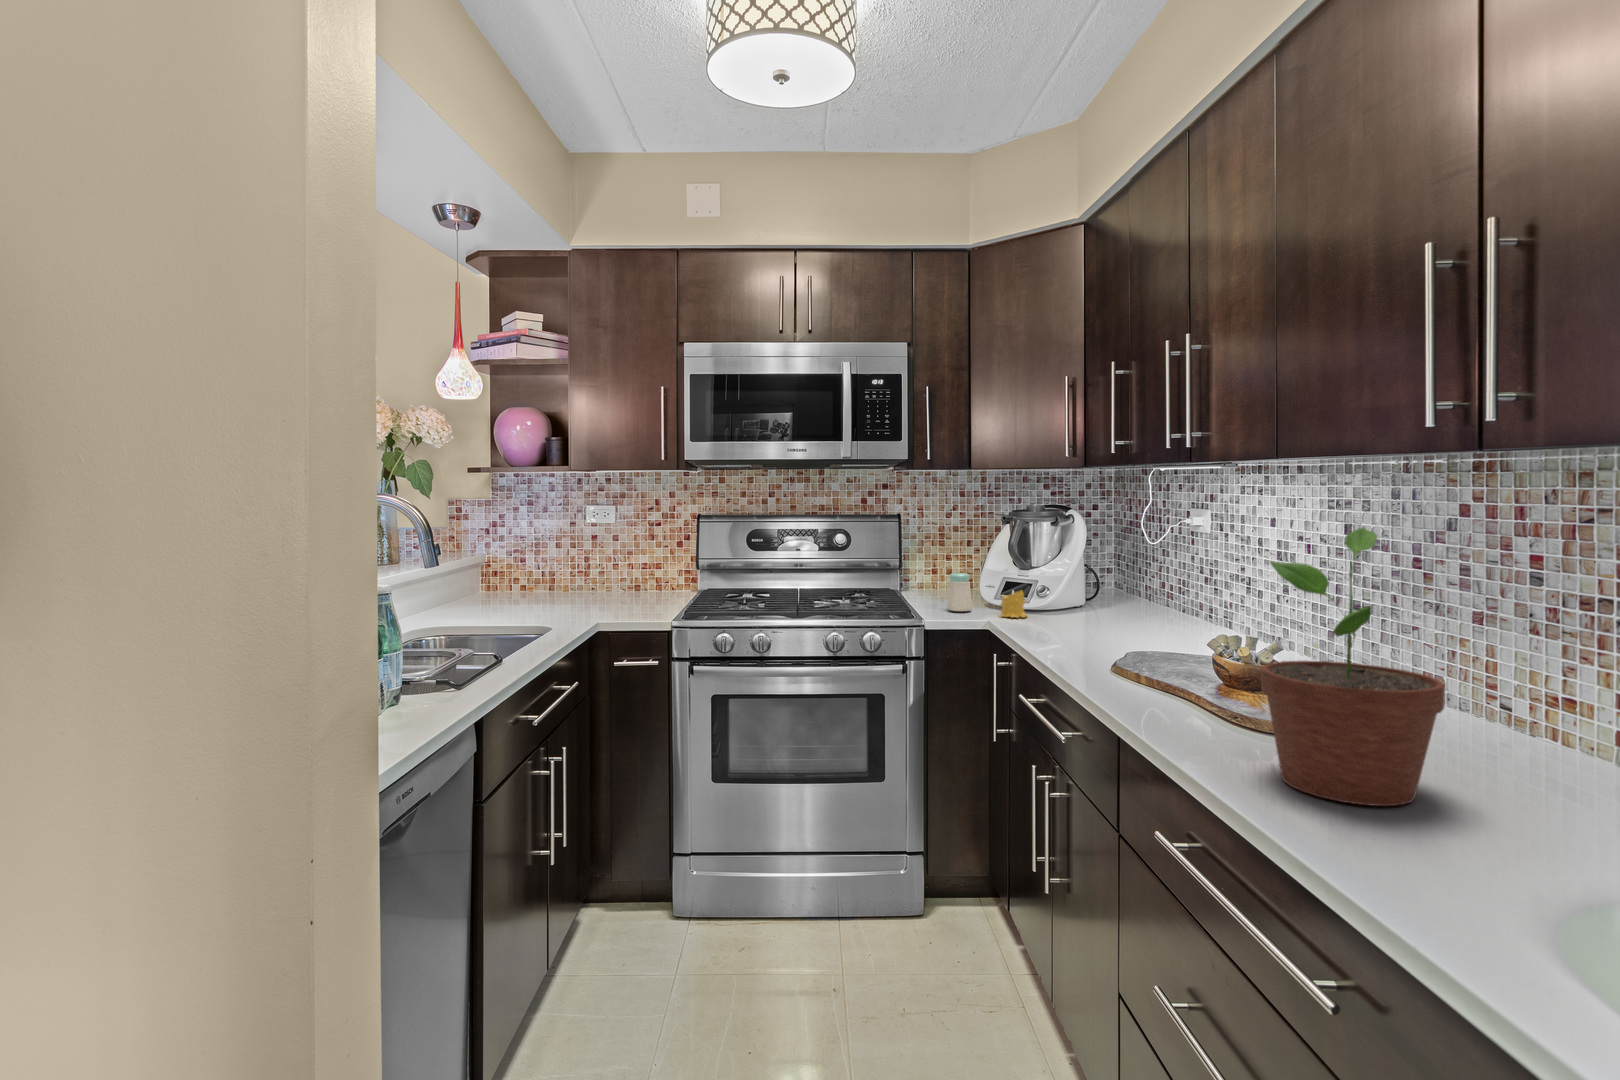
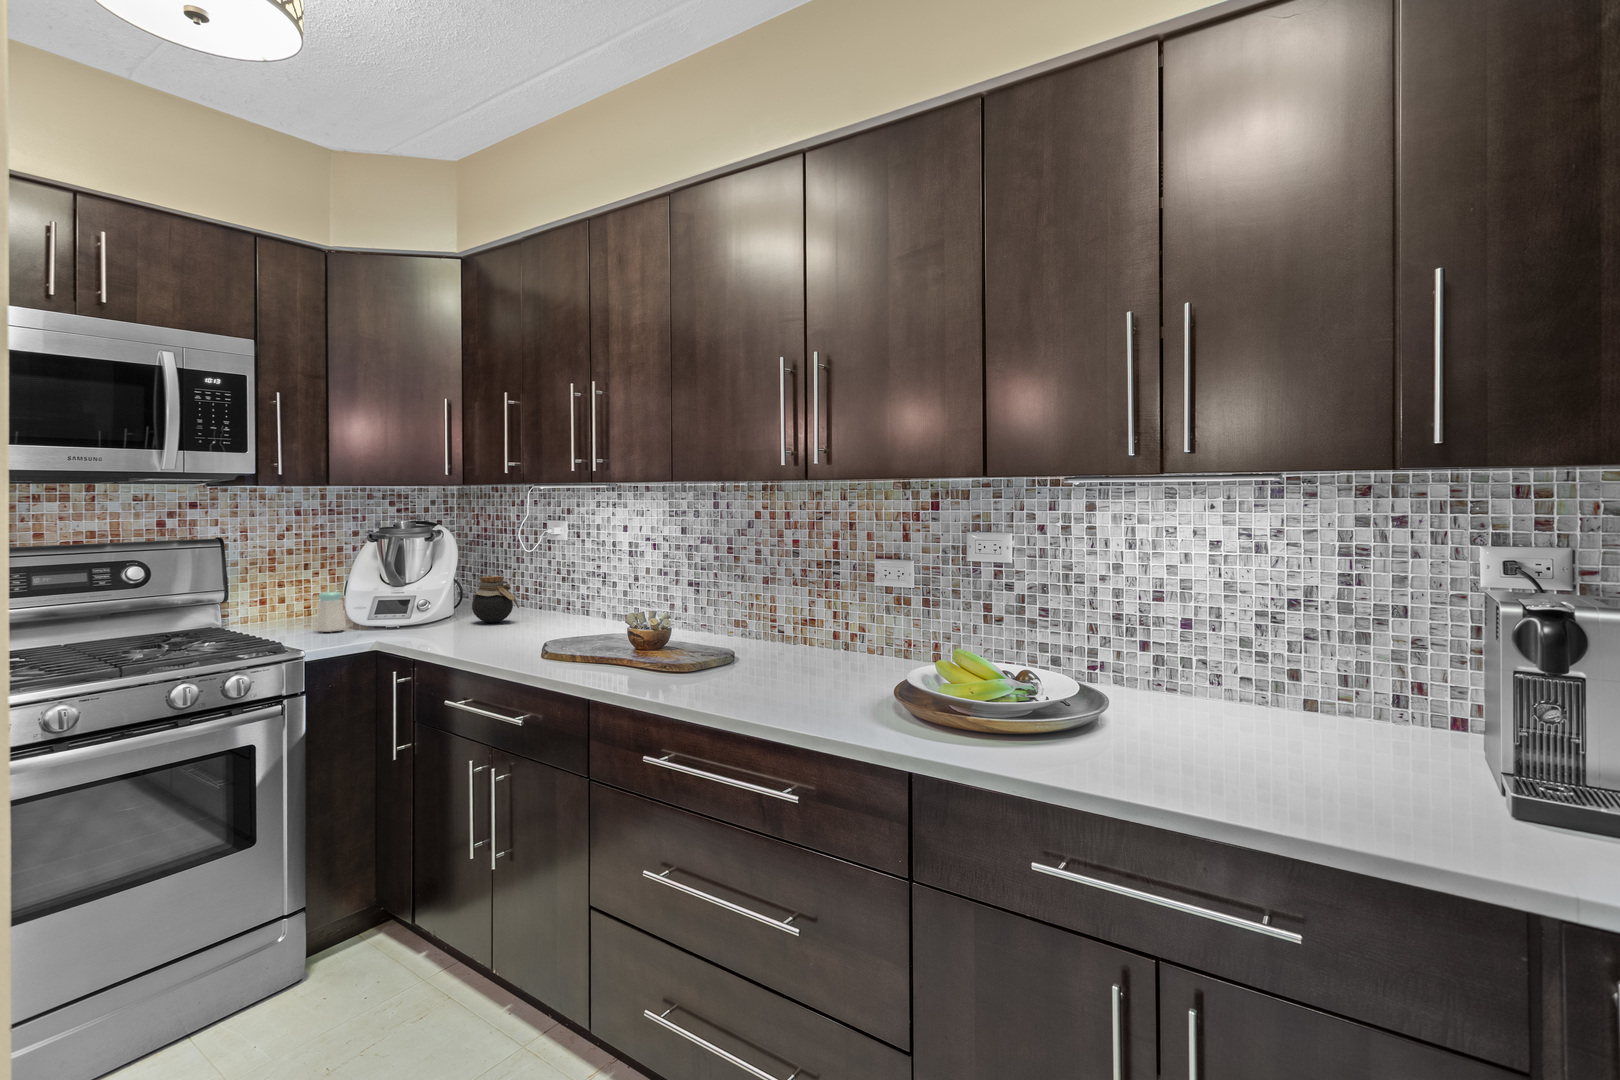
potted plant: present [1261,528,1445,806] -> none [691,522,788,688]
jar: none [1094,569,1145,621] -> present [472,576,519,623]
candle: present [1001,591,1027,618] -> none [380,603,410,631]

